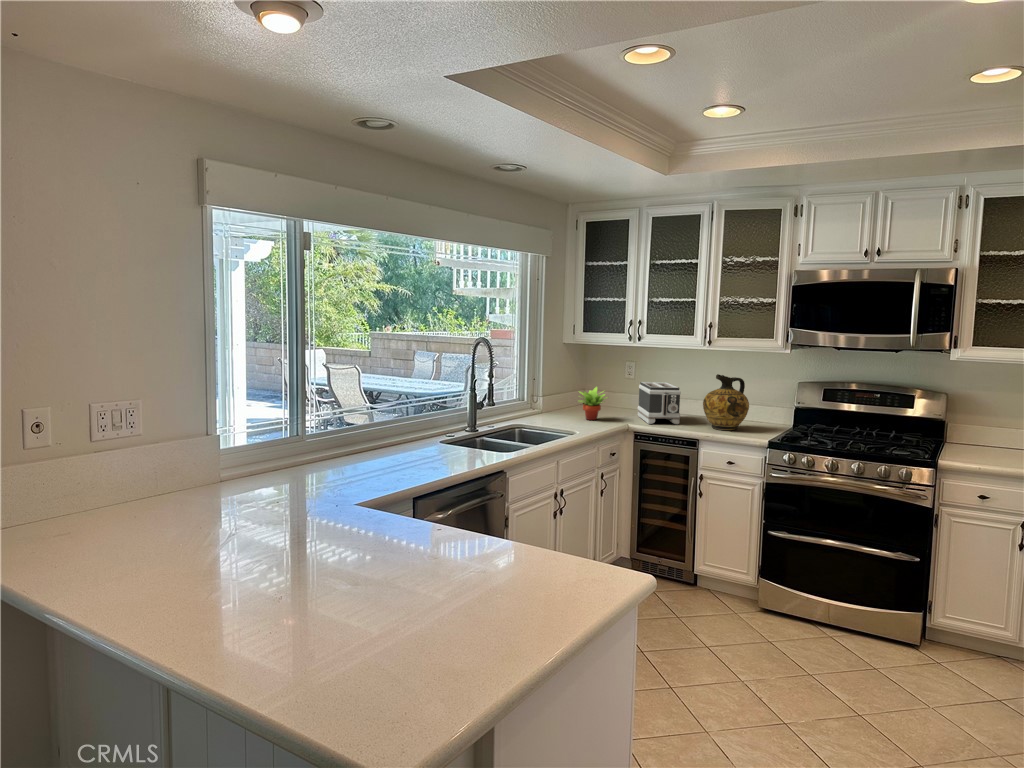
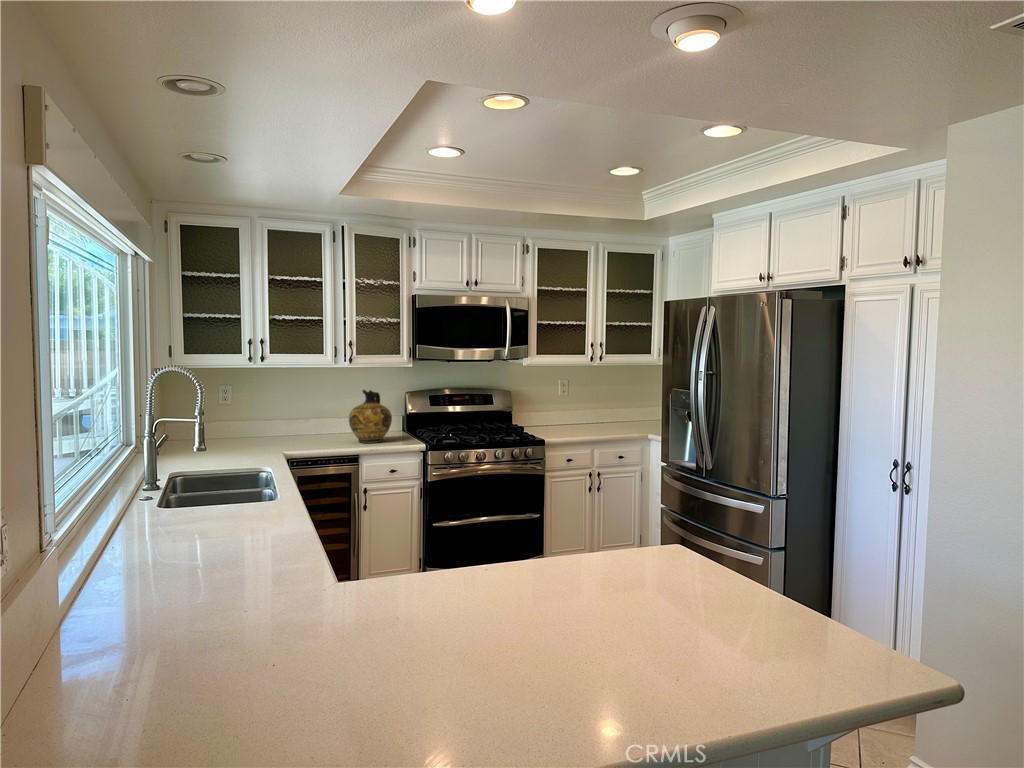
toaster: present [638,382,681,424] -> none [263,406,326,448]
succulent plant: present [579,387,606,420] -> none [211,416,252,455]

